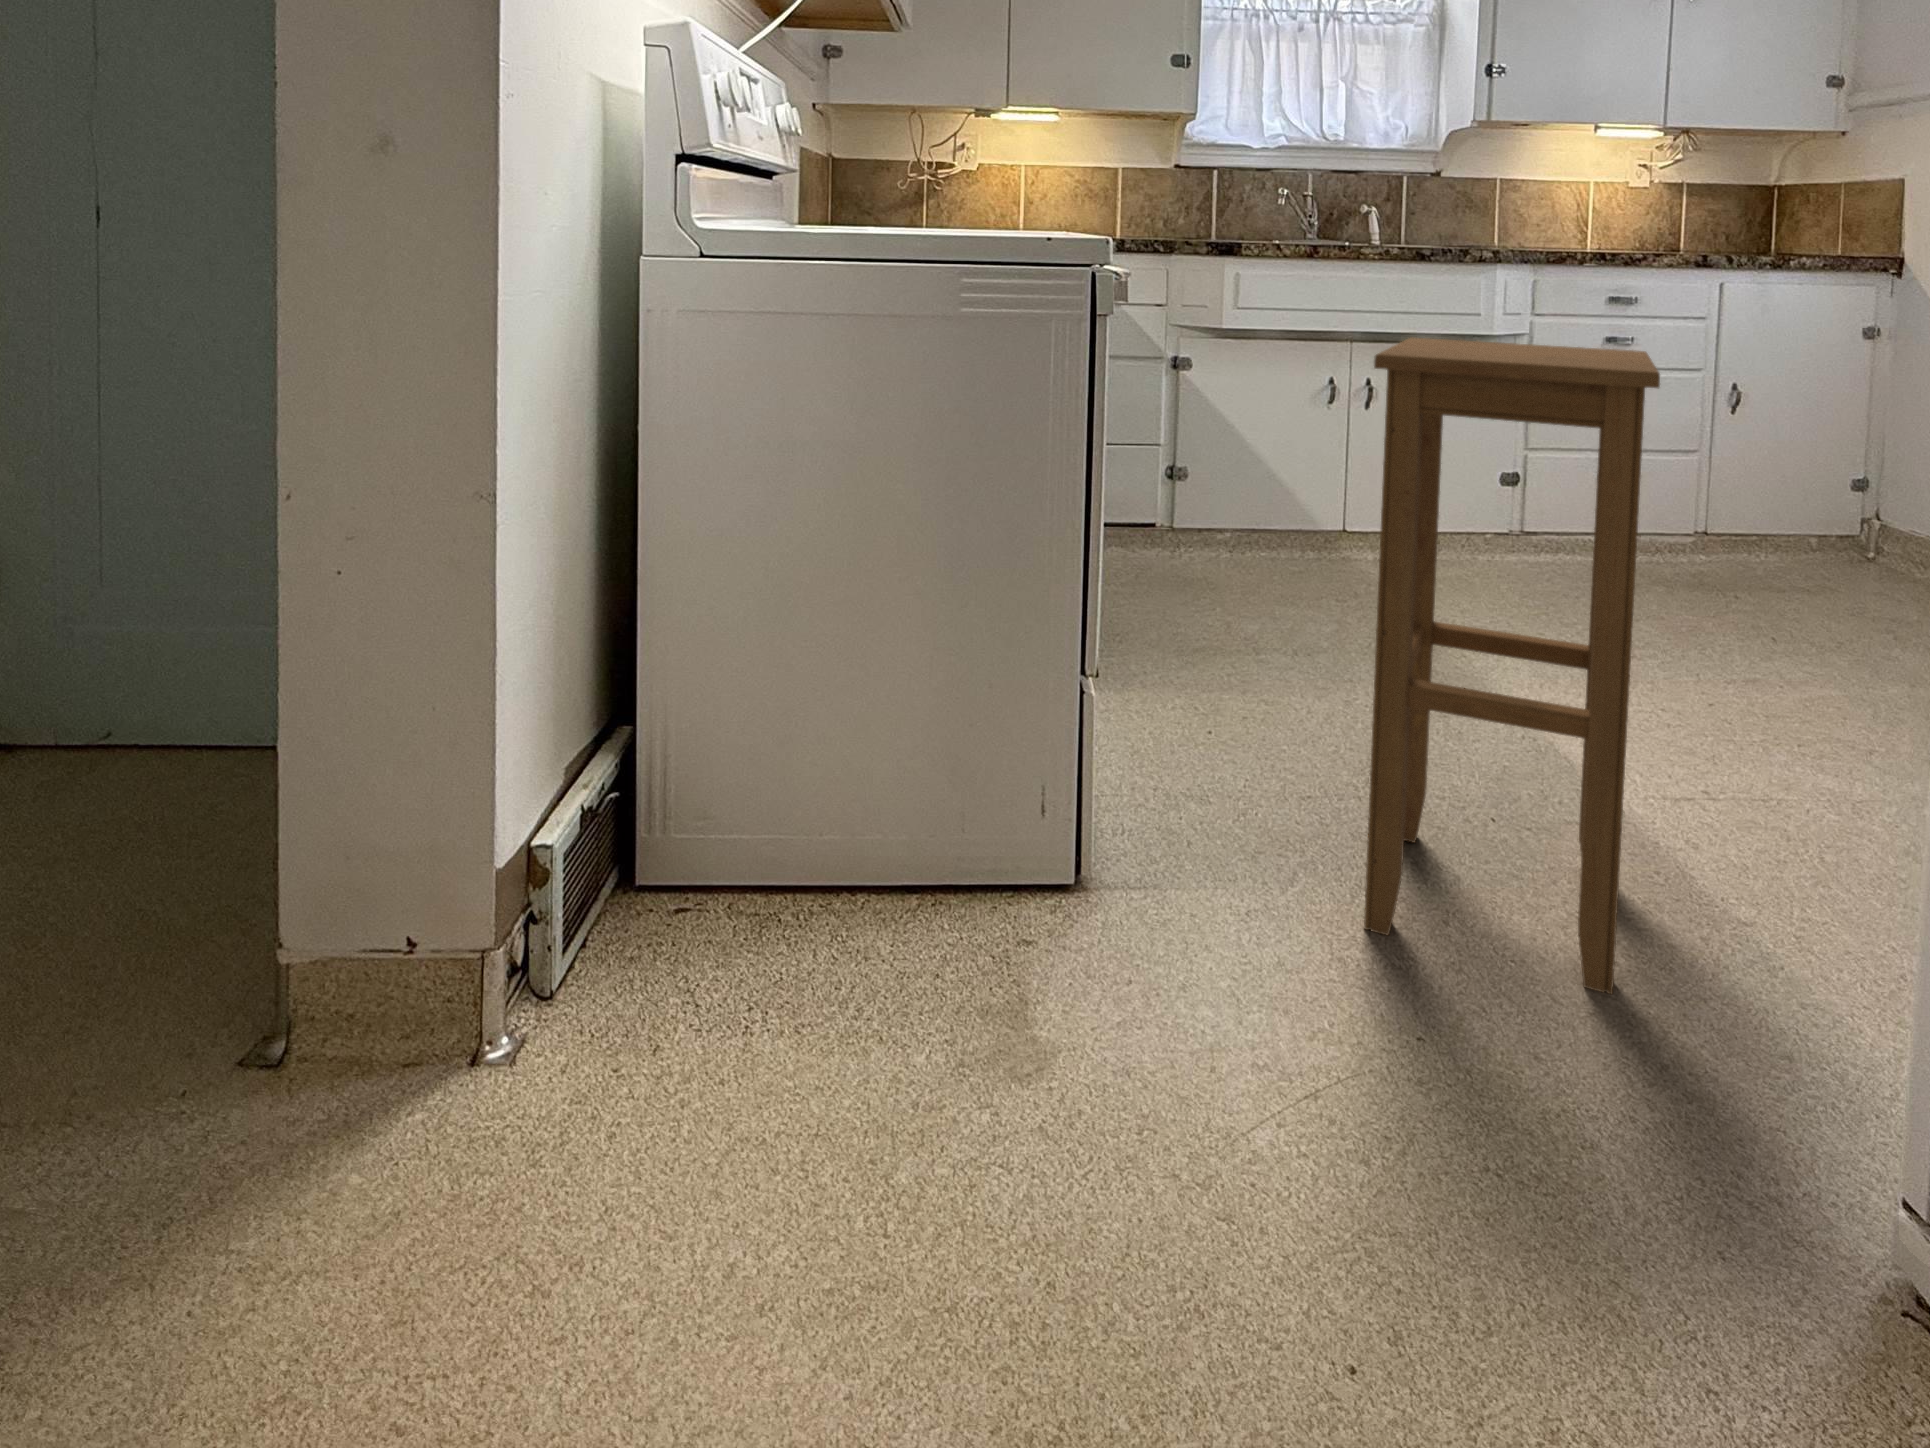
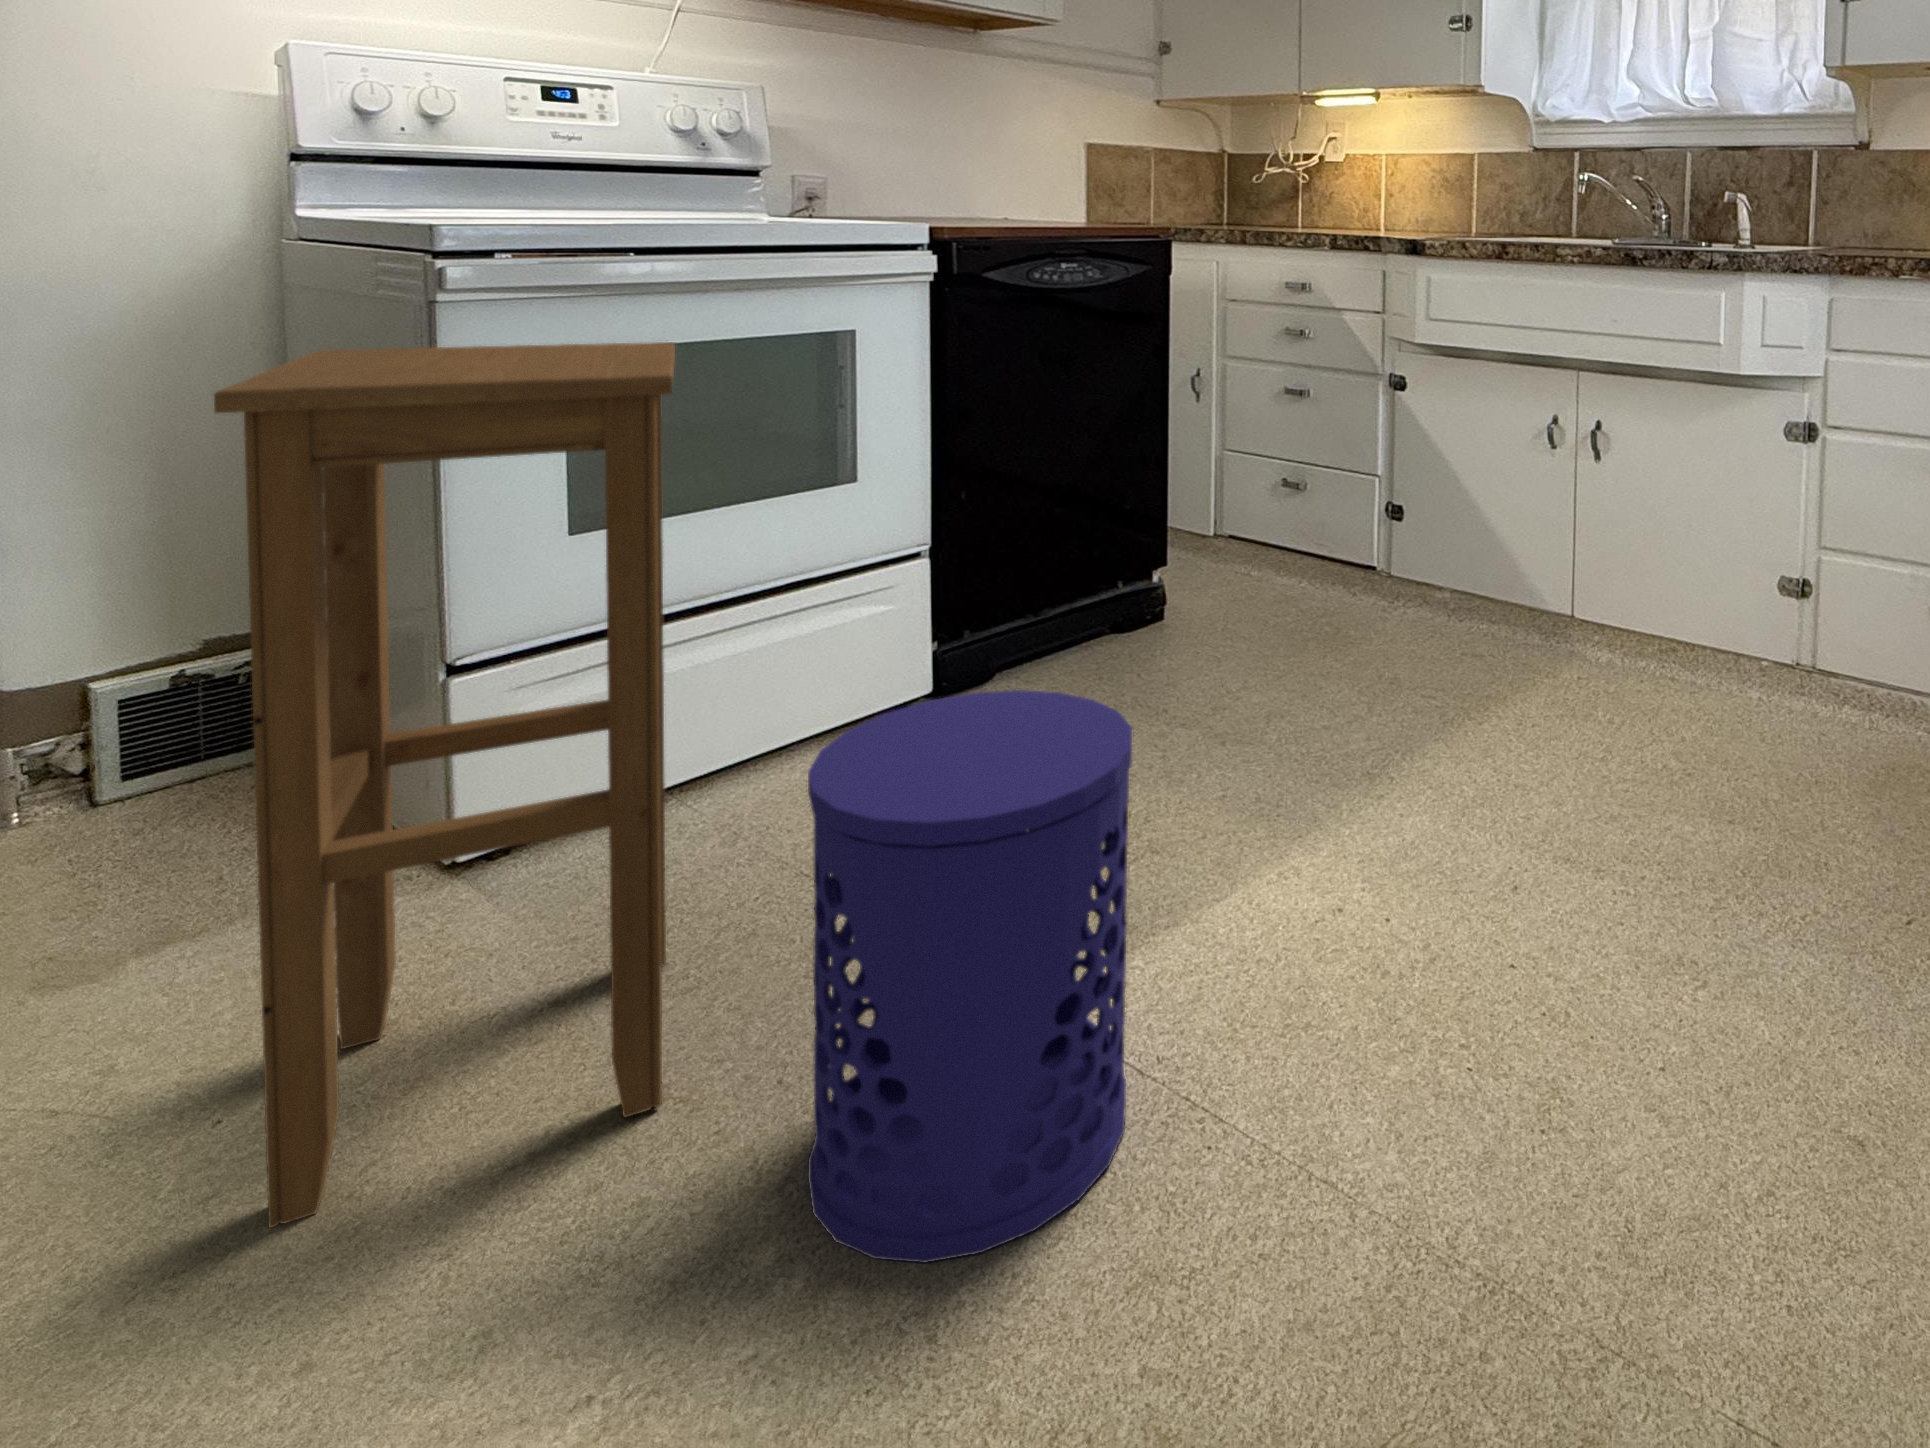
waste bin: none [1639,550,1868,880] -> present [808,690,1132,1263]

